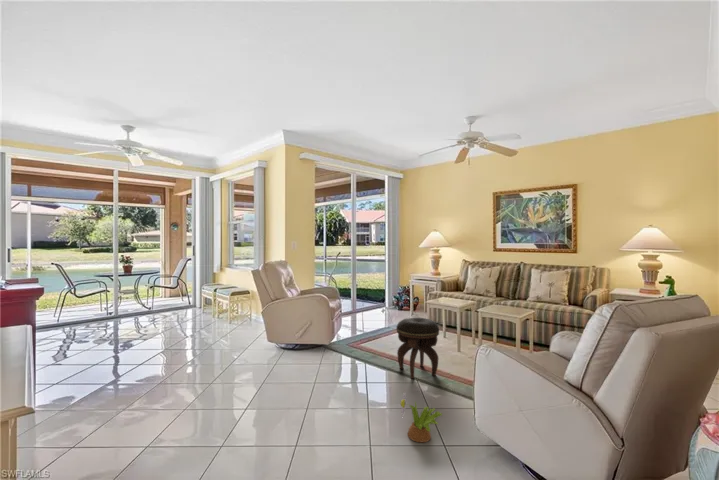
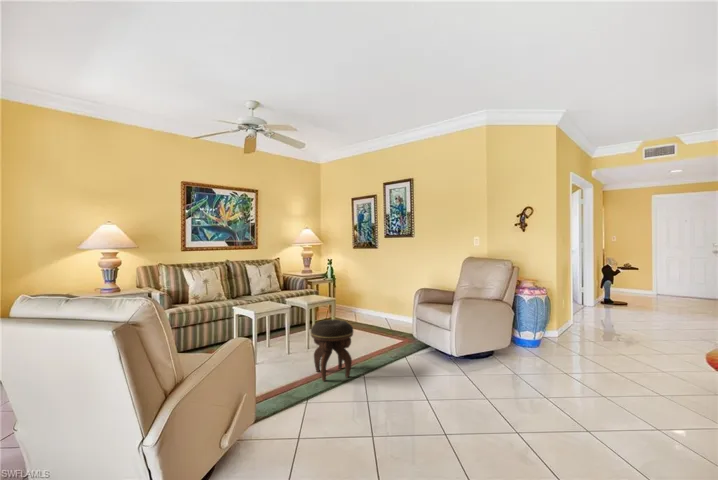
decorative plant: present [401,393,442,442] -> none [430,353,460,383]

